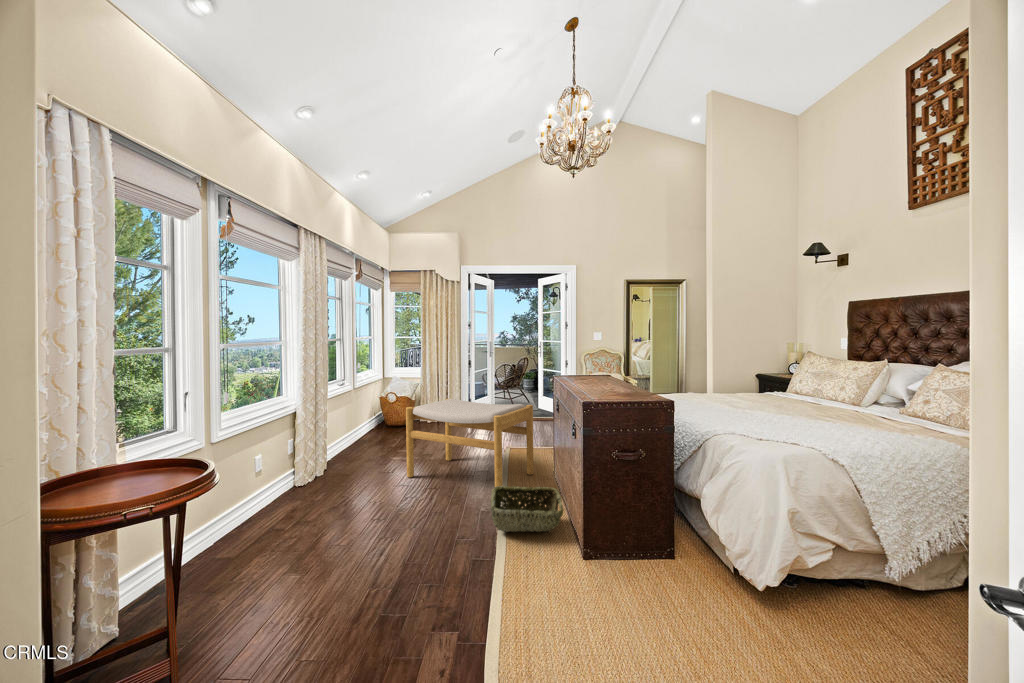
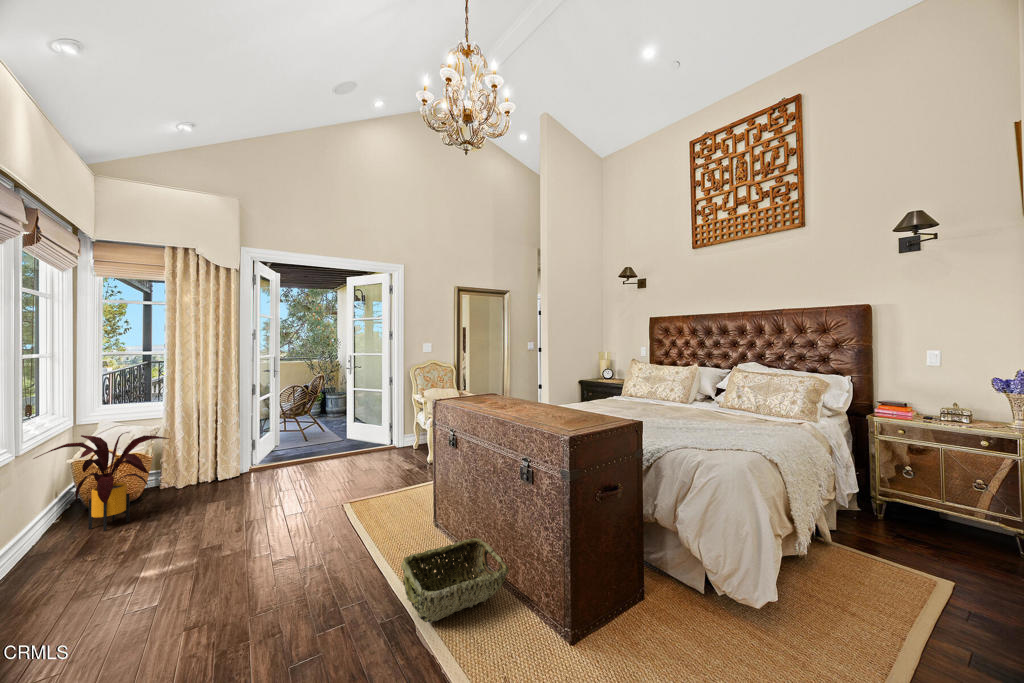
house plant: none [355,388,416,445] -> present [34,432,169,531]
footstool: present [406,399,534,487] -> none [197,434,402,578]

